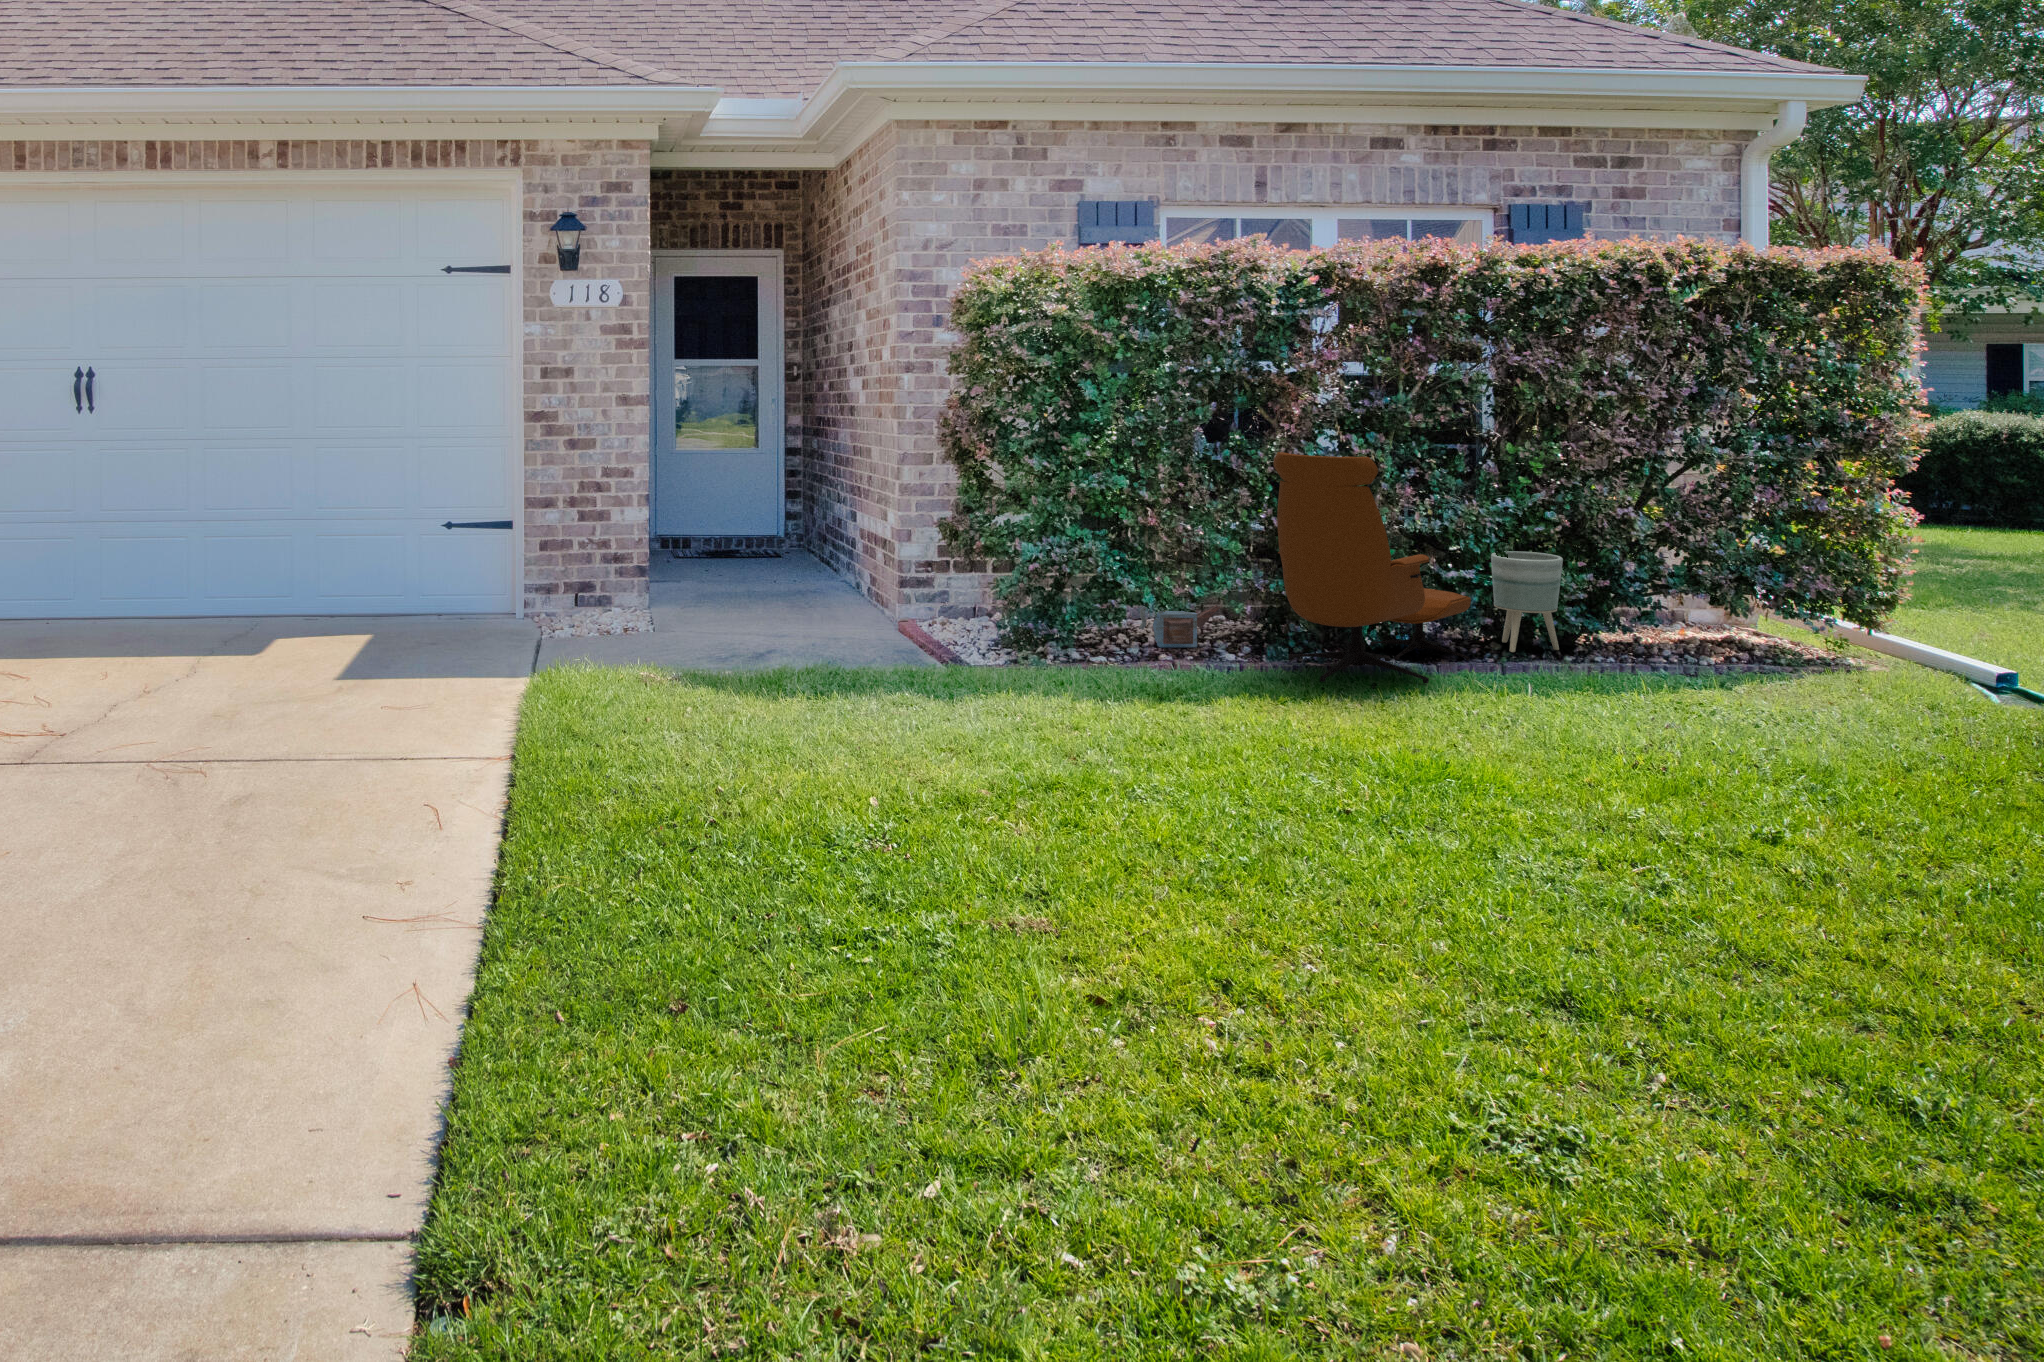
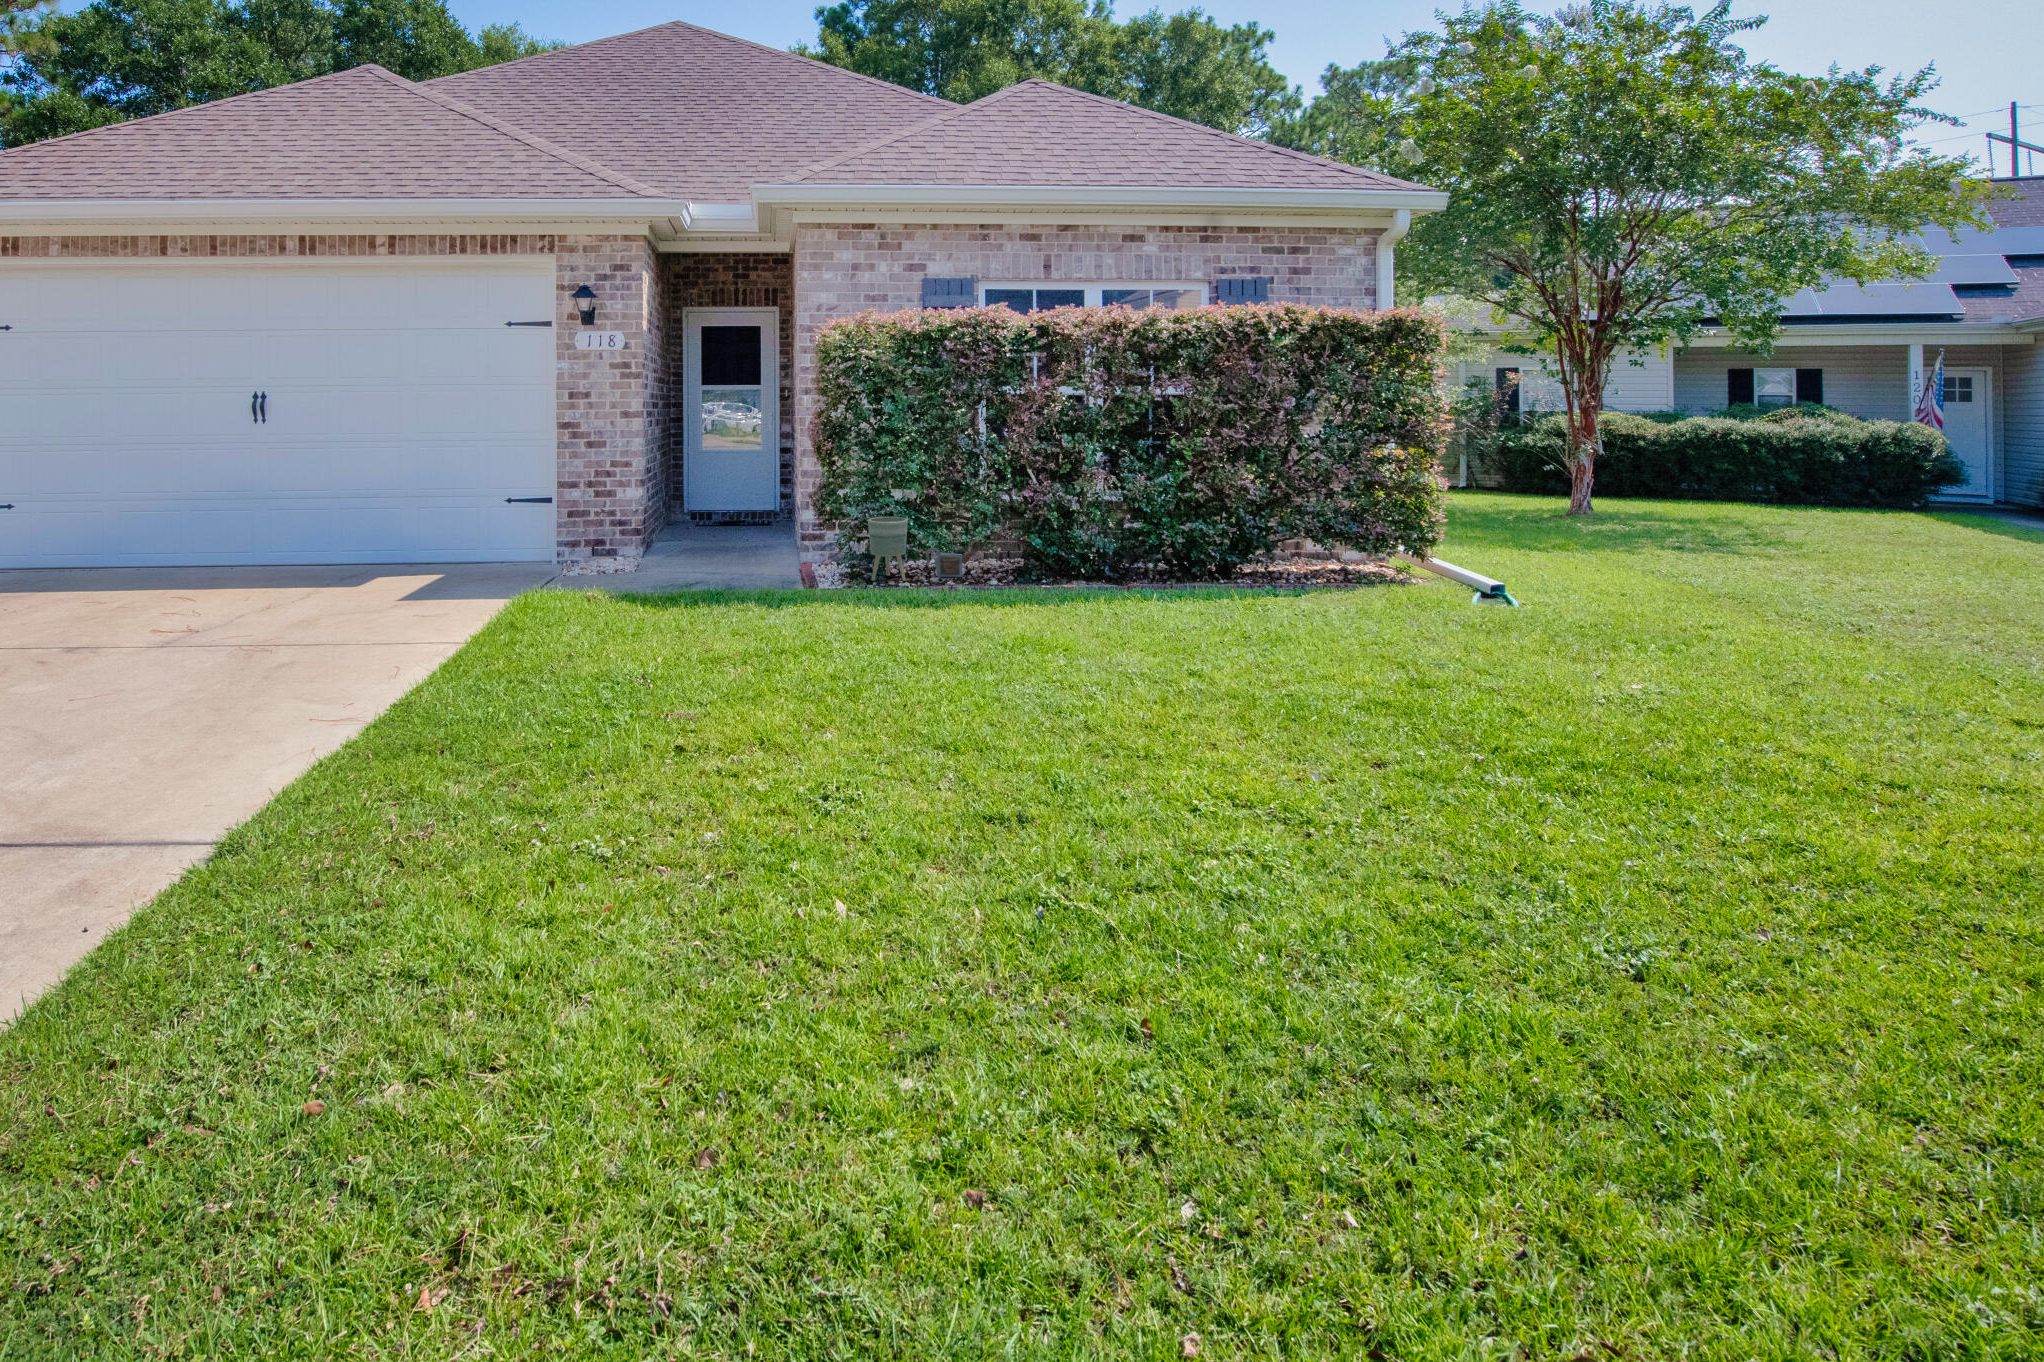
lounge chair: present [1274,452,1471,684] -> none [985,448,1131,598]
planter: present [1491,551,1563,652] -> present [868,517,908,581]

